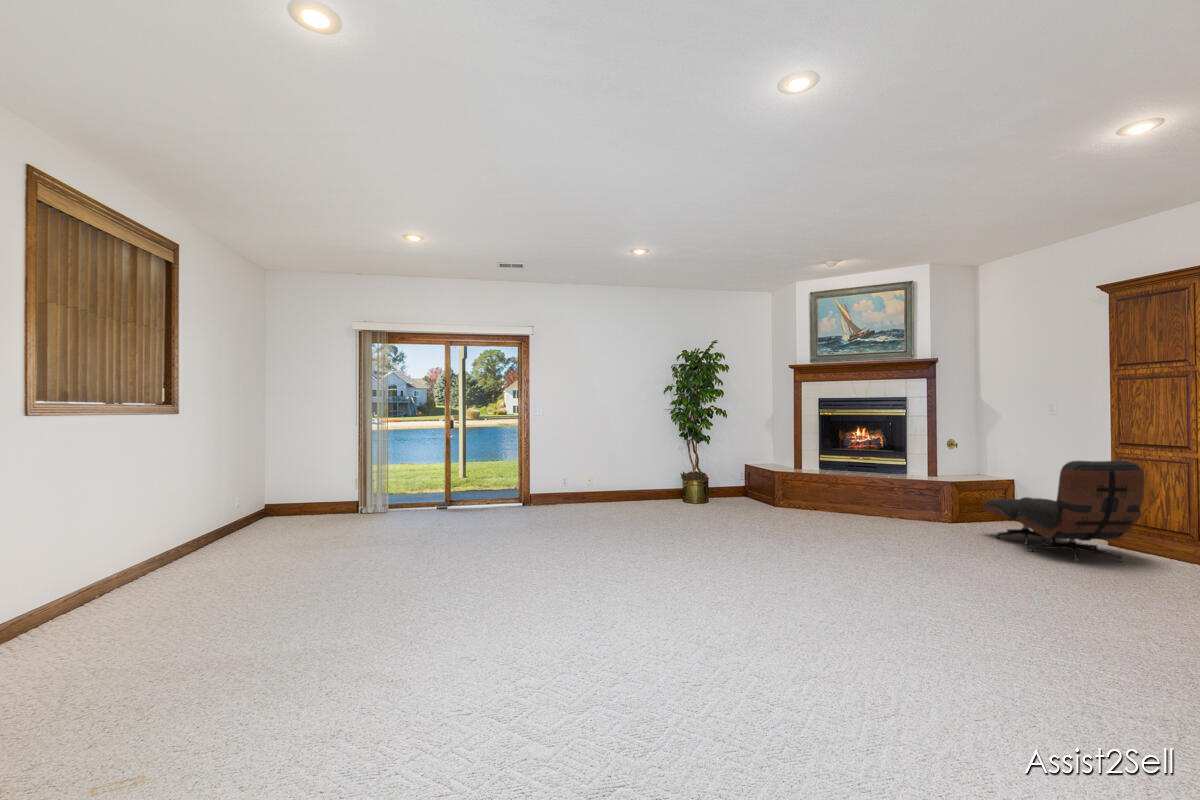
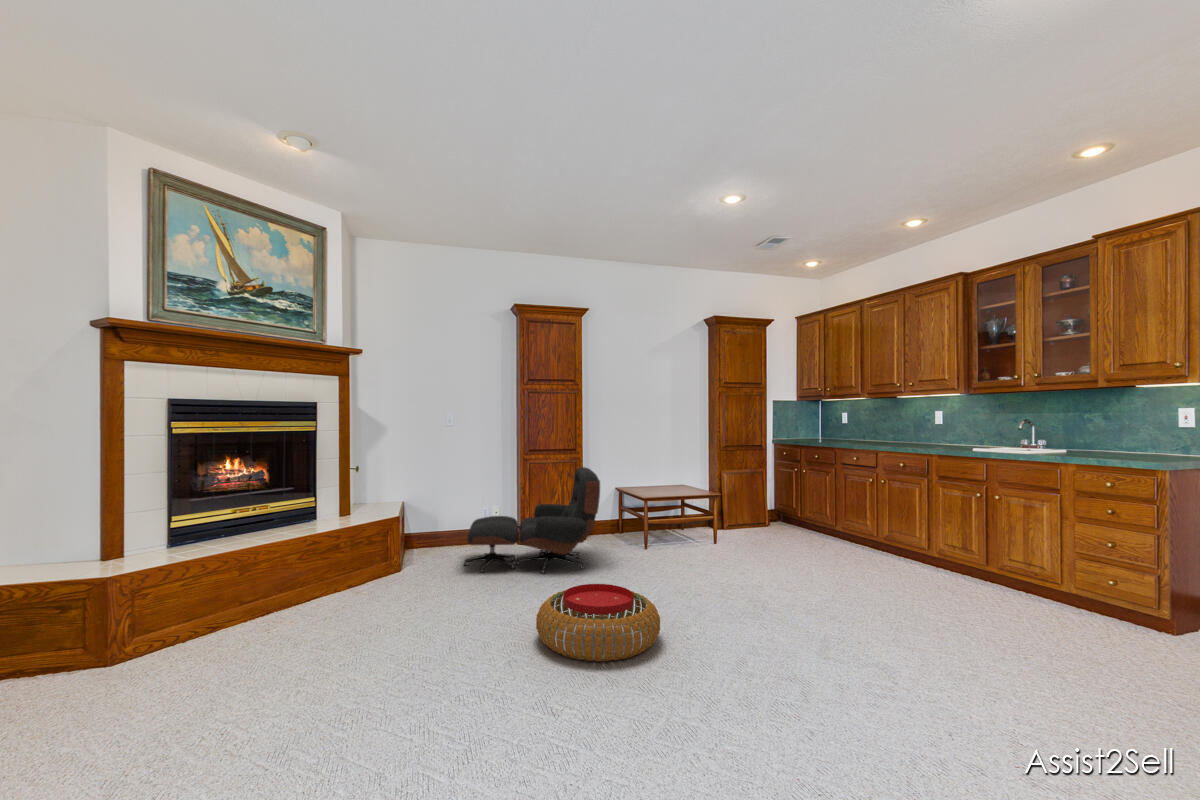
pouf: none [838,523,938,571] -> present [536,584,660,662]

